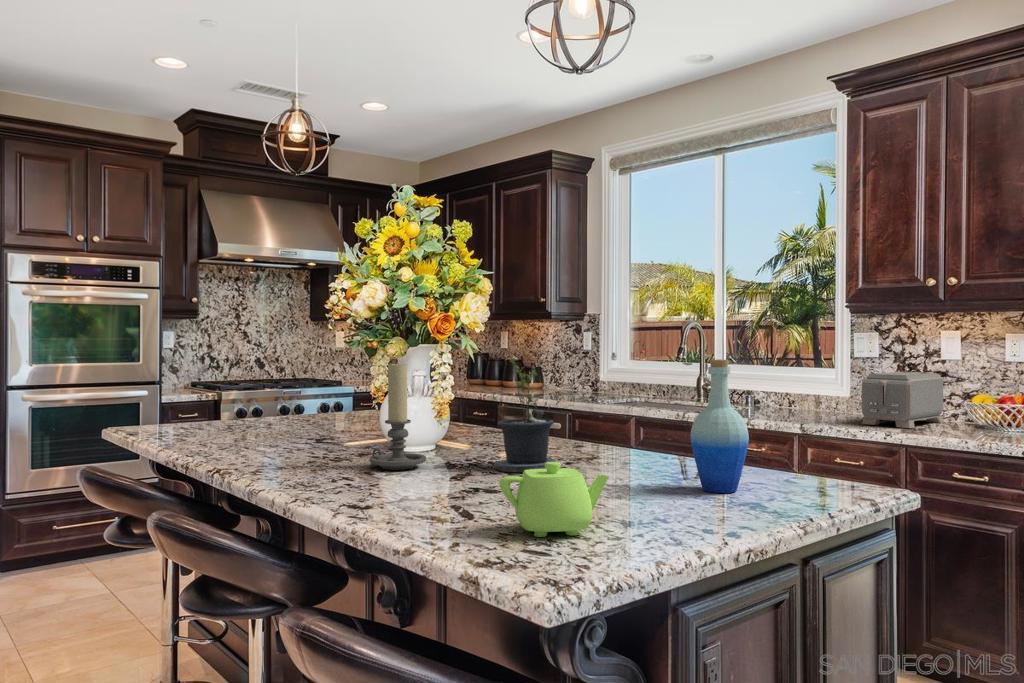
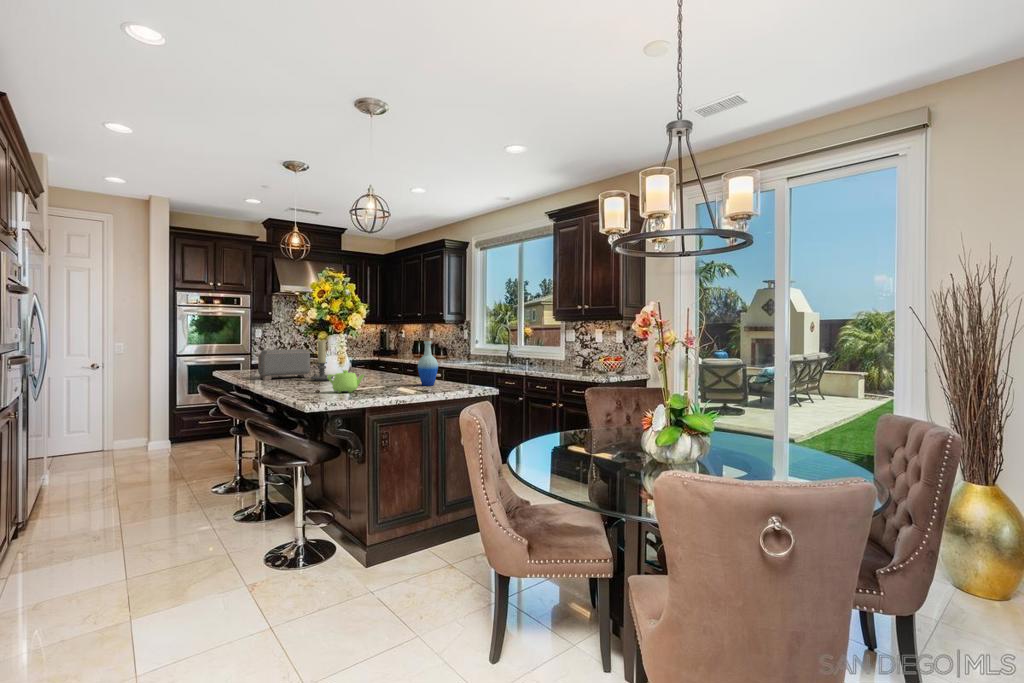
potted plant: present [478,356,556,473] -> none [353,338,384,382]
toaster: present [862,372,945,428] -> present [255,349,310,380]

